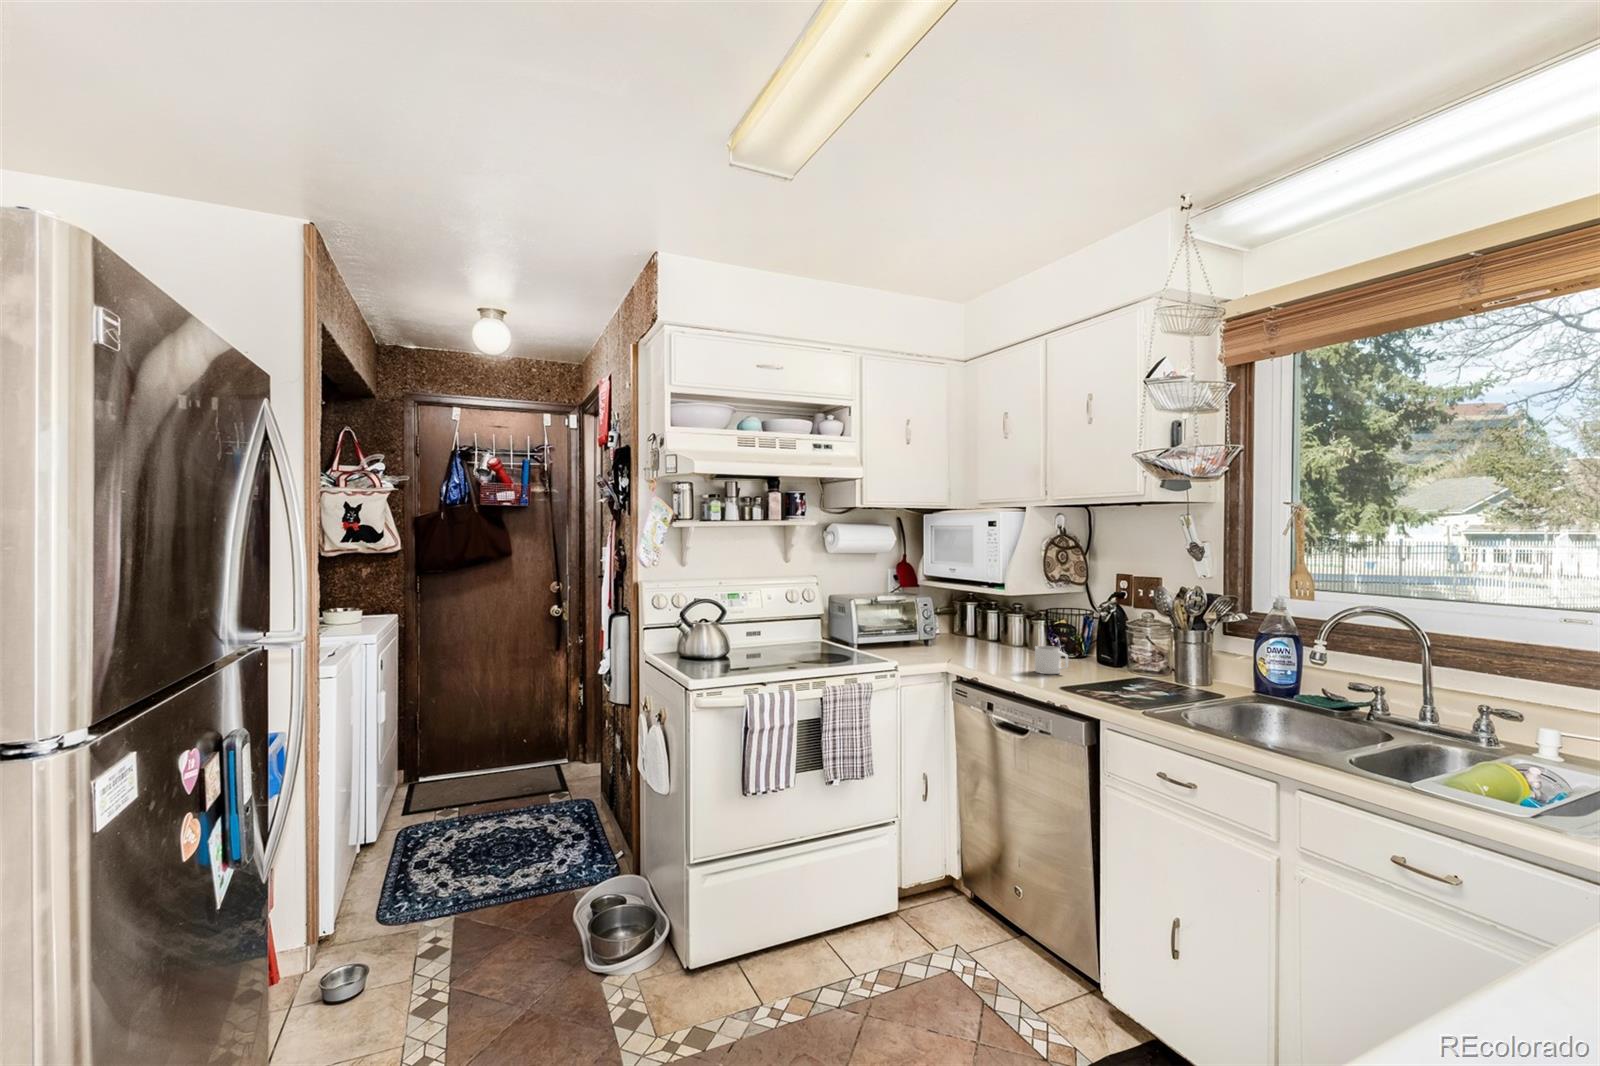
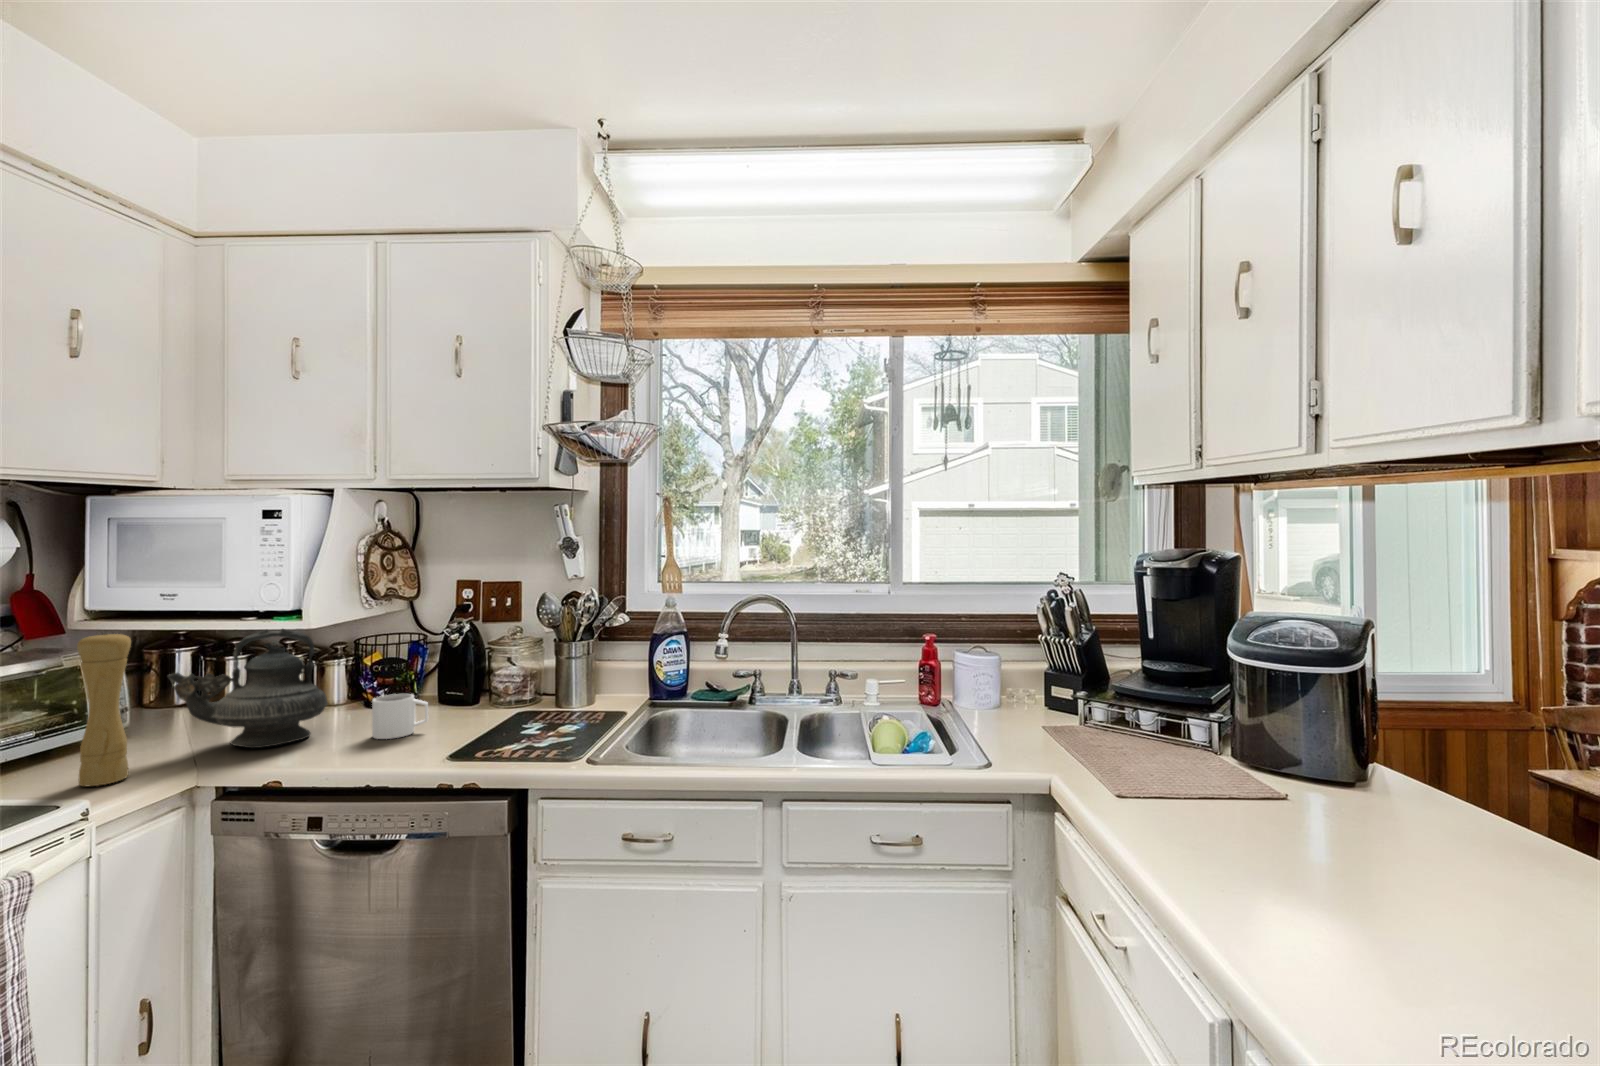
pepper mill: none [904,588,924,663] -> present [77,632,131,786]
teapot: none [943,595,1017,664] -> present [168,629,328,748]

